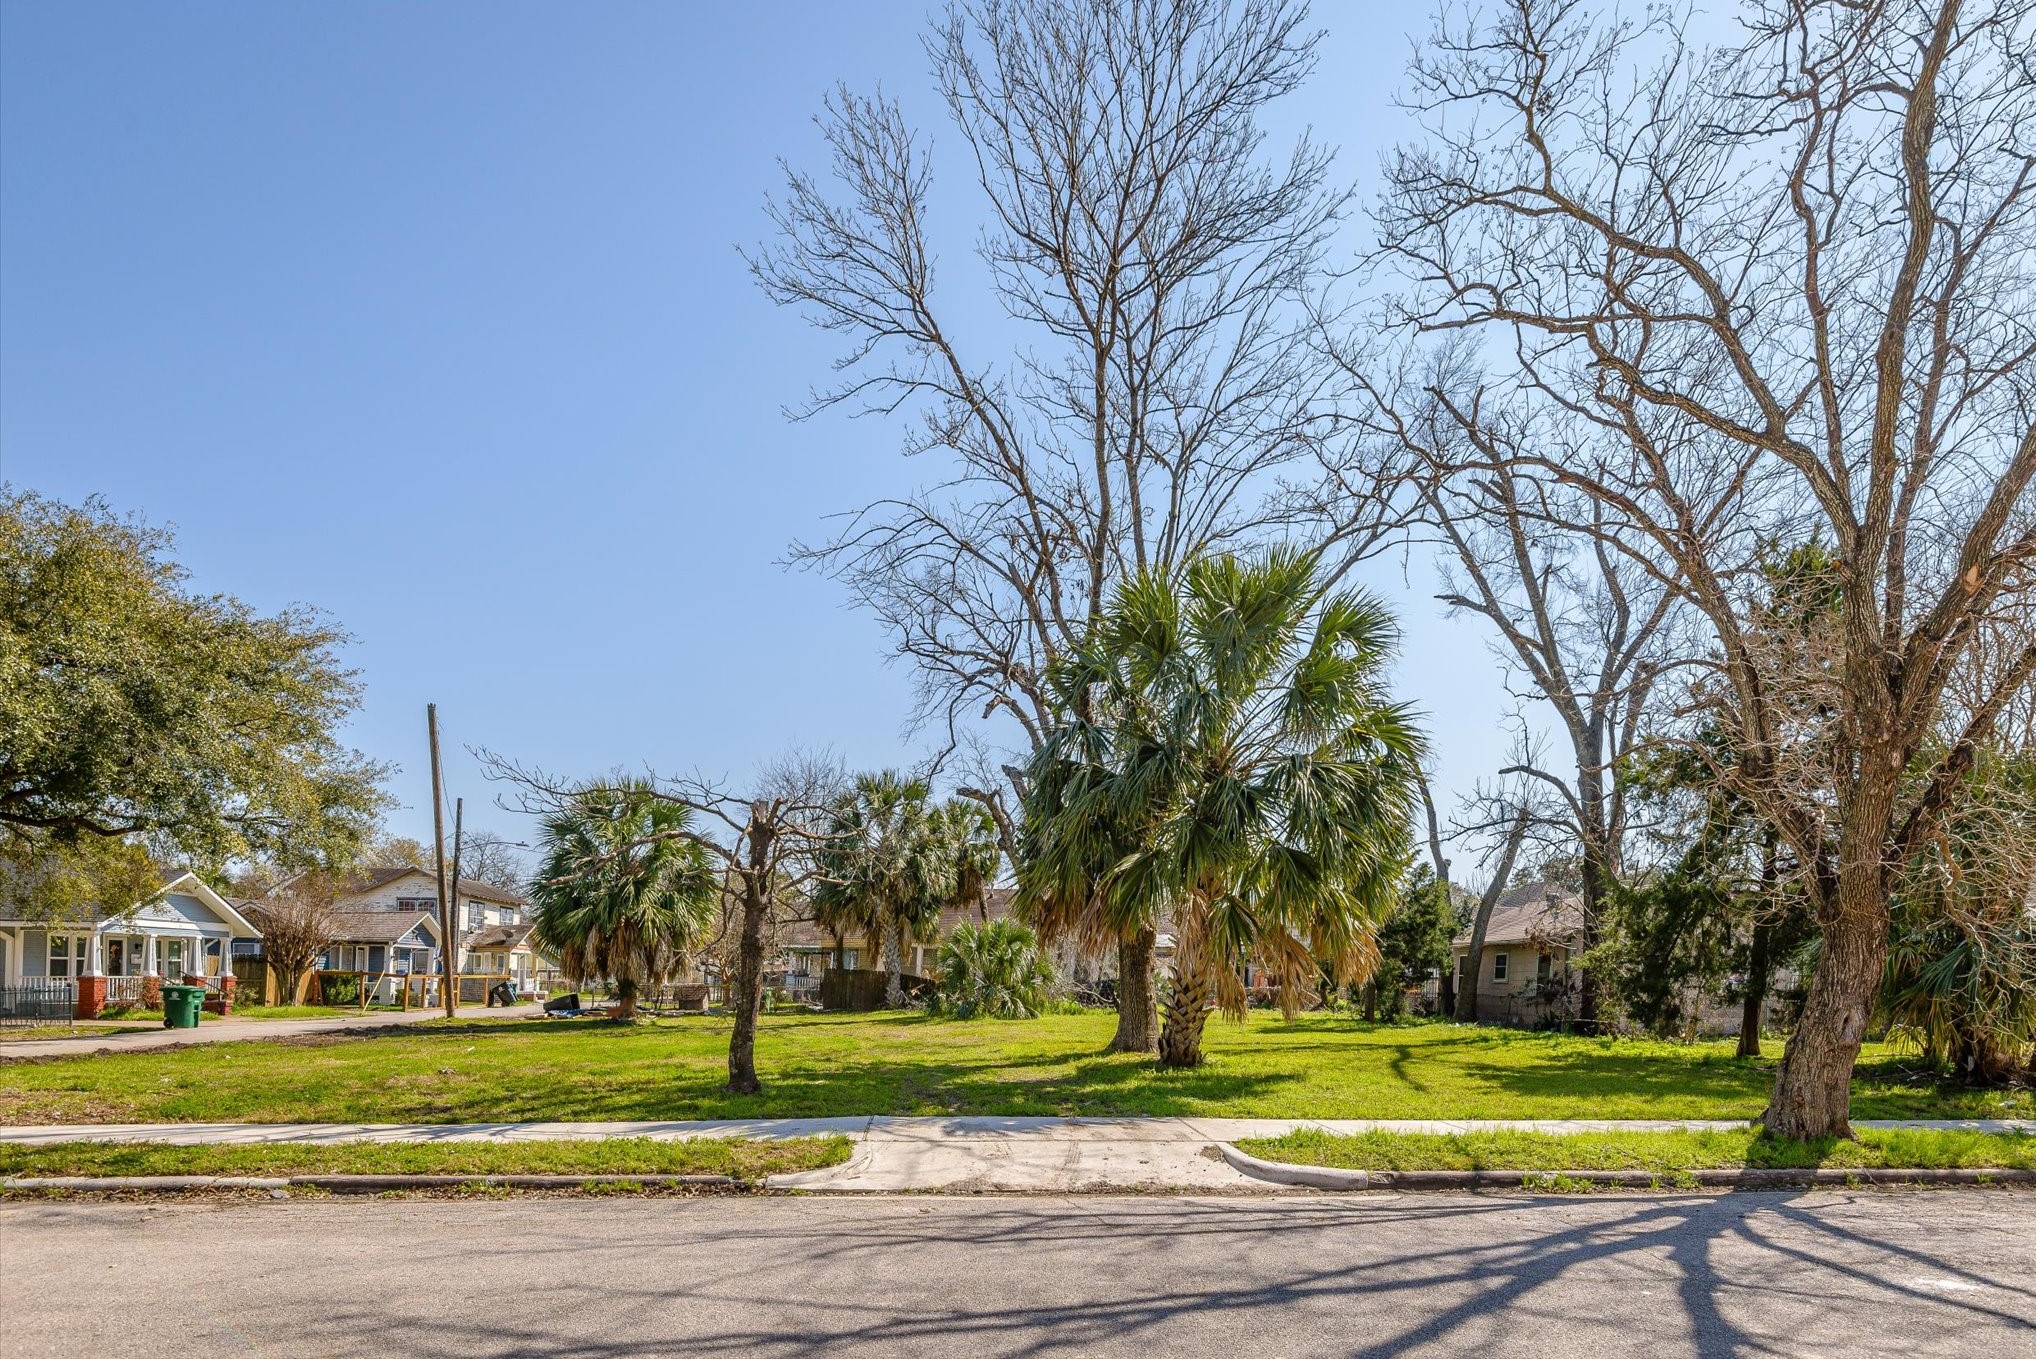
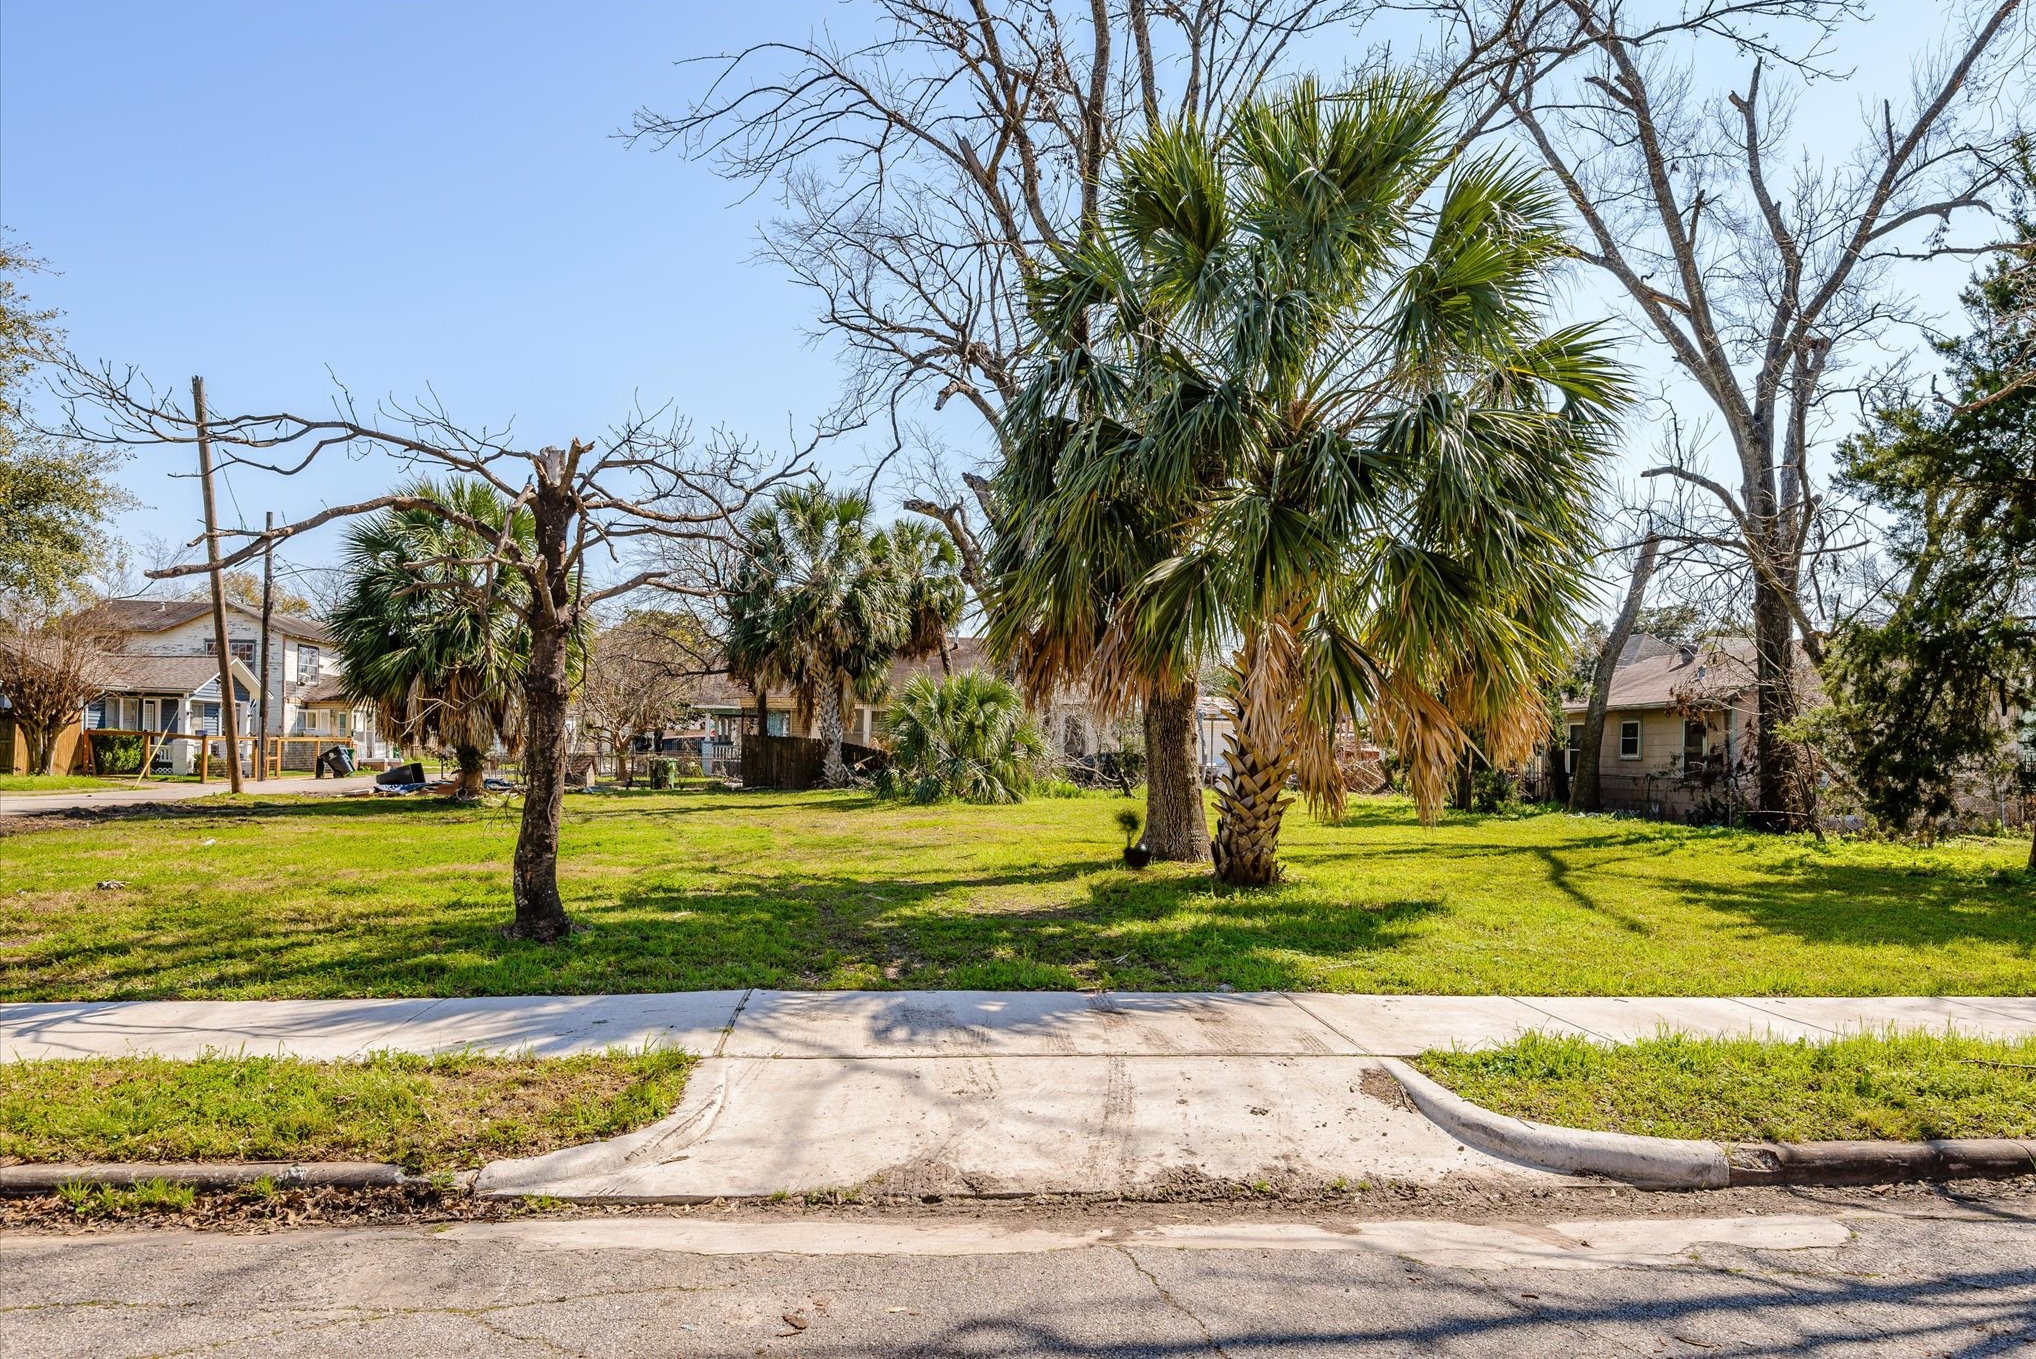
potted tree: none [1095,1012,1123,1059] -> present [1113,809,1152,869]

